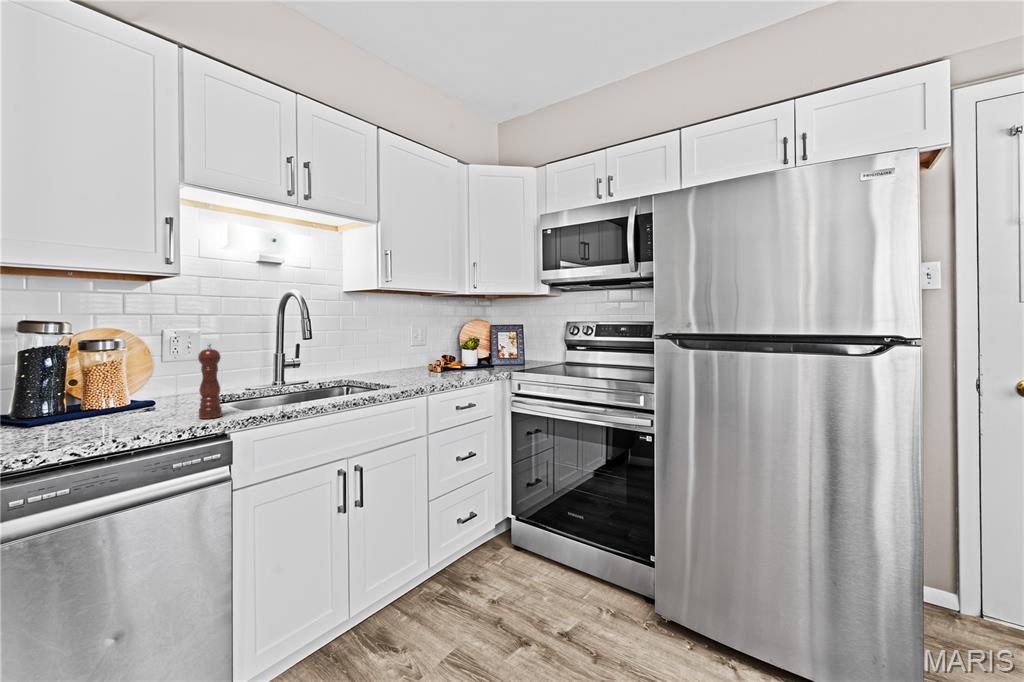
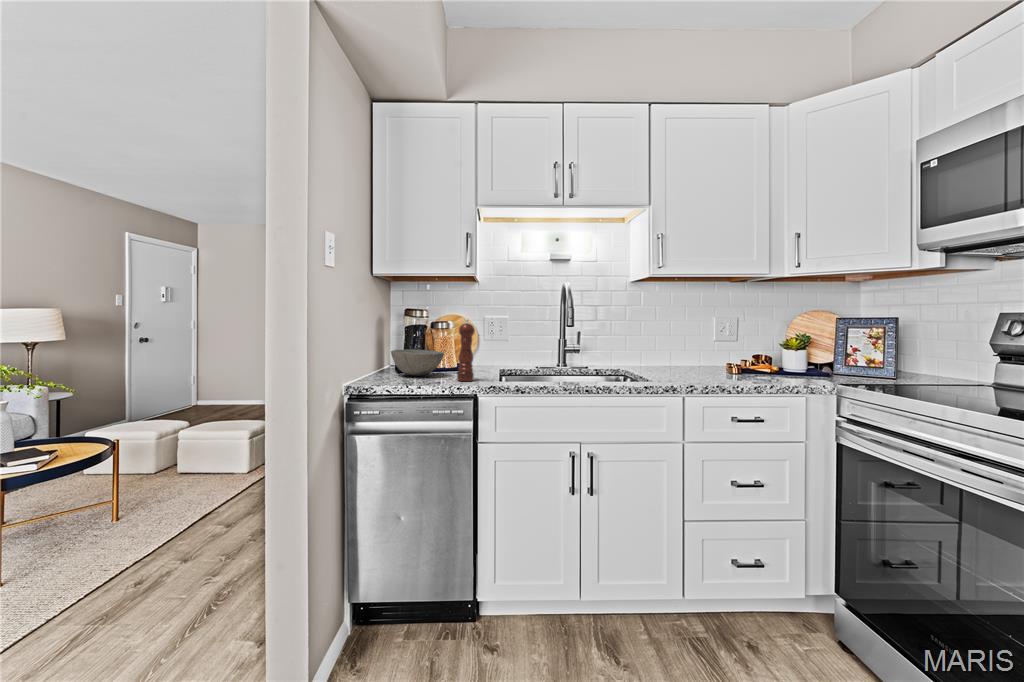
bowl: none [69,385,161,422] -> present [391,349,444,376]

